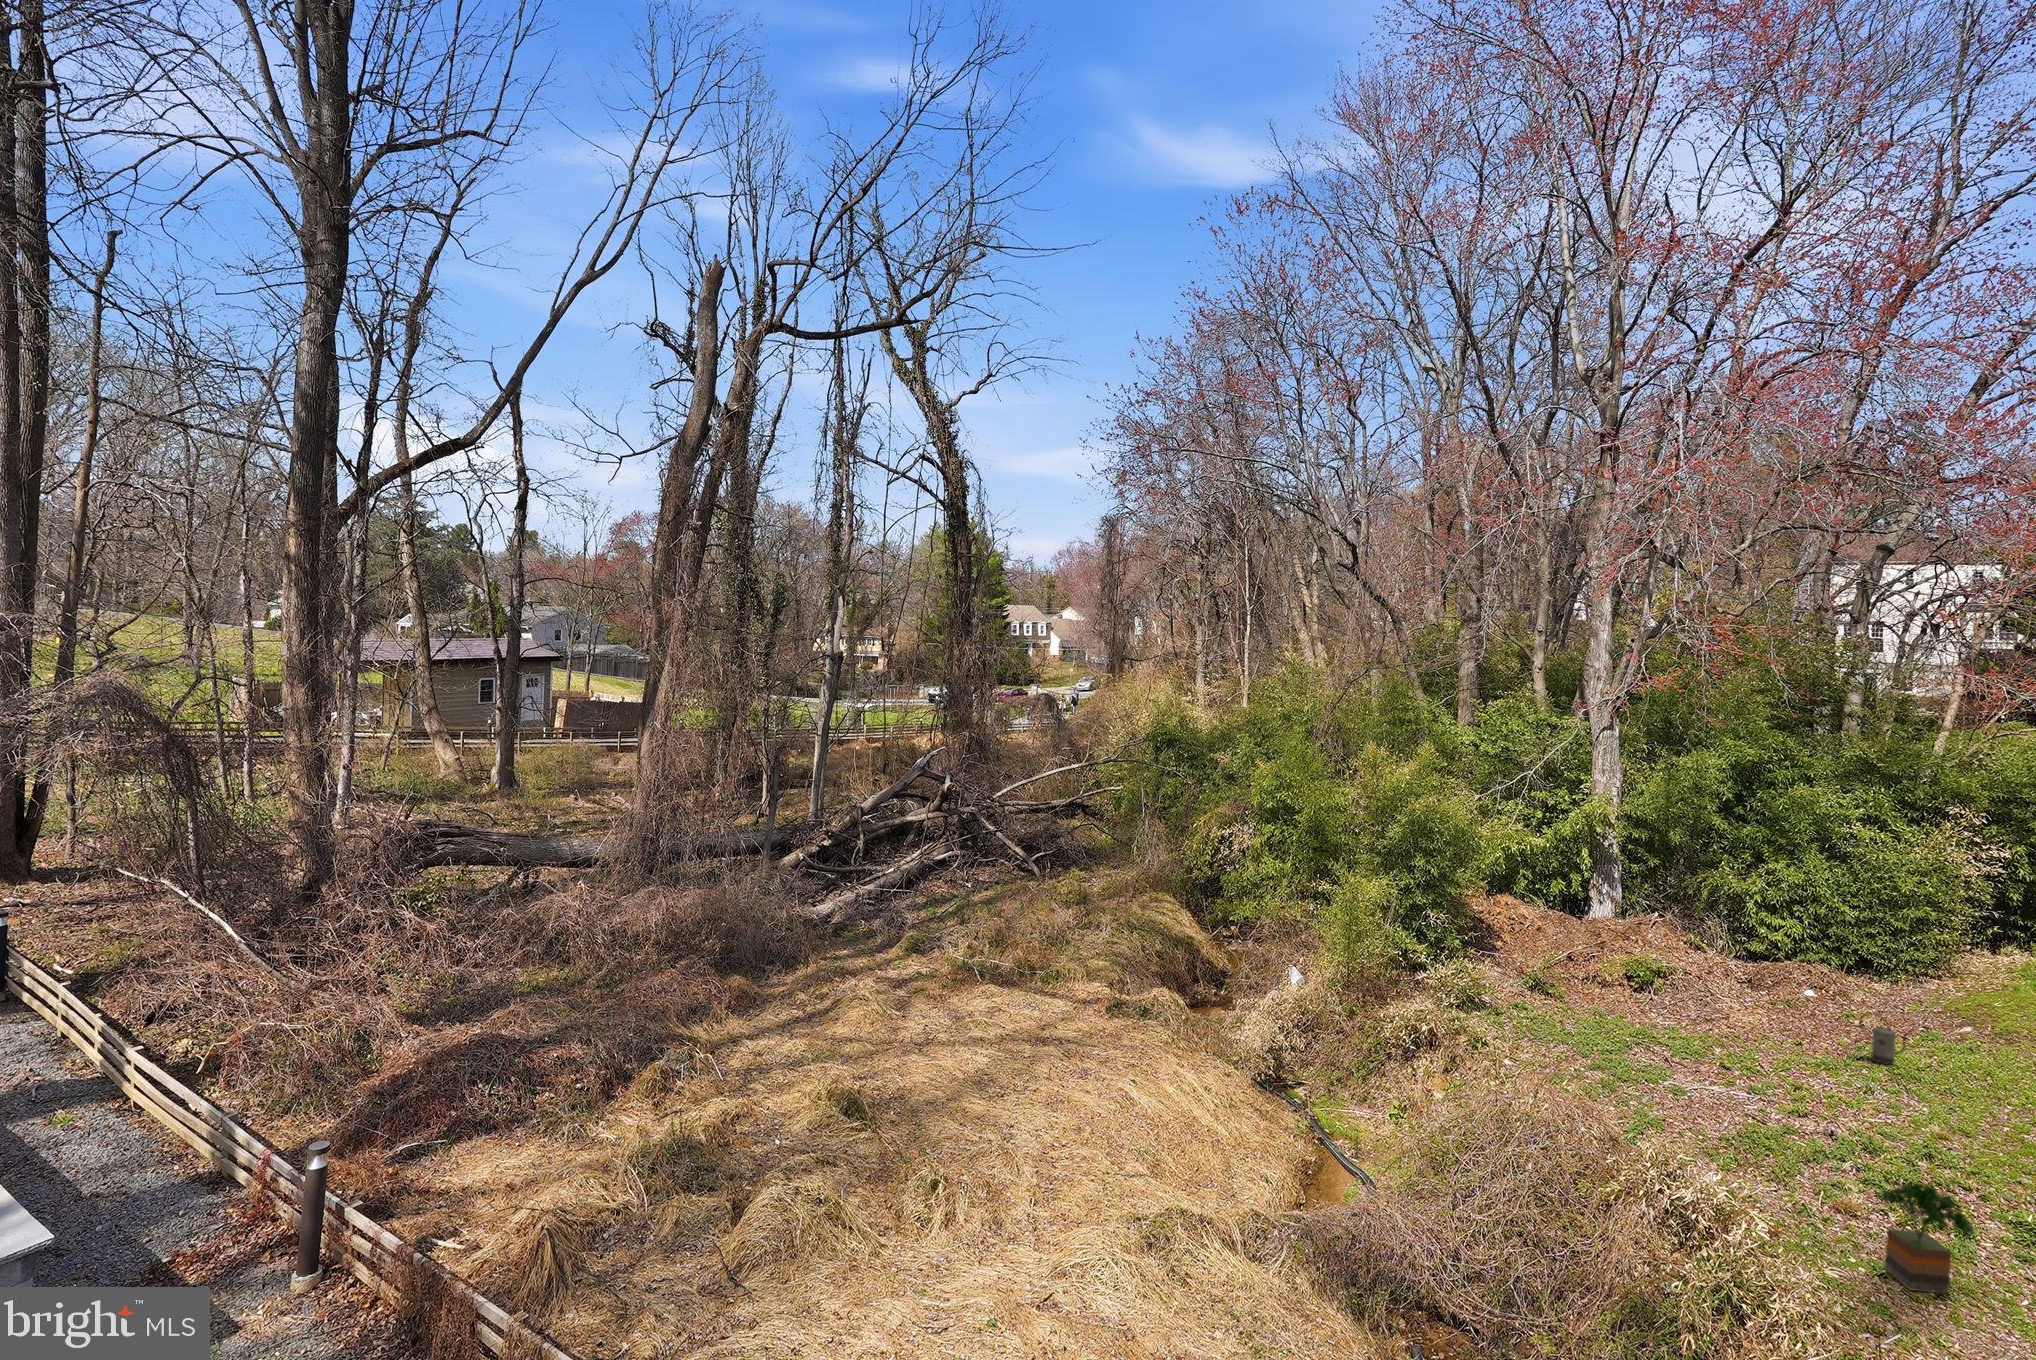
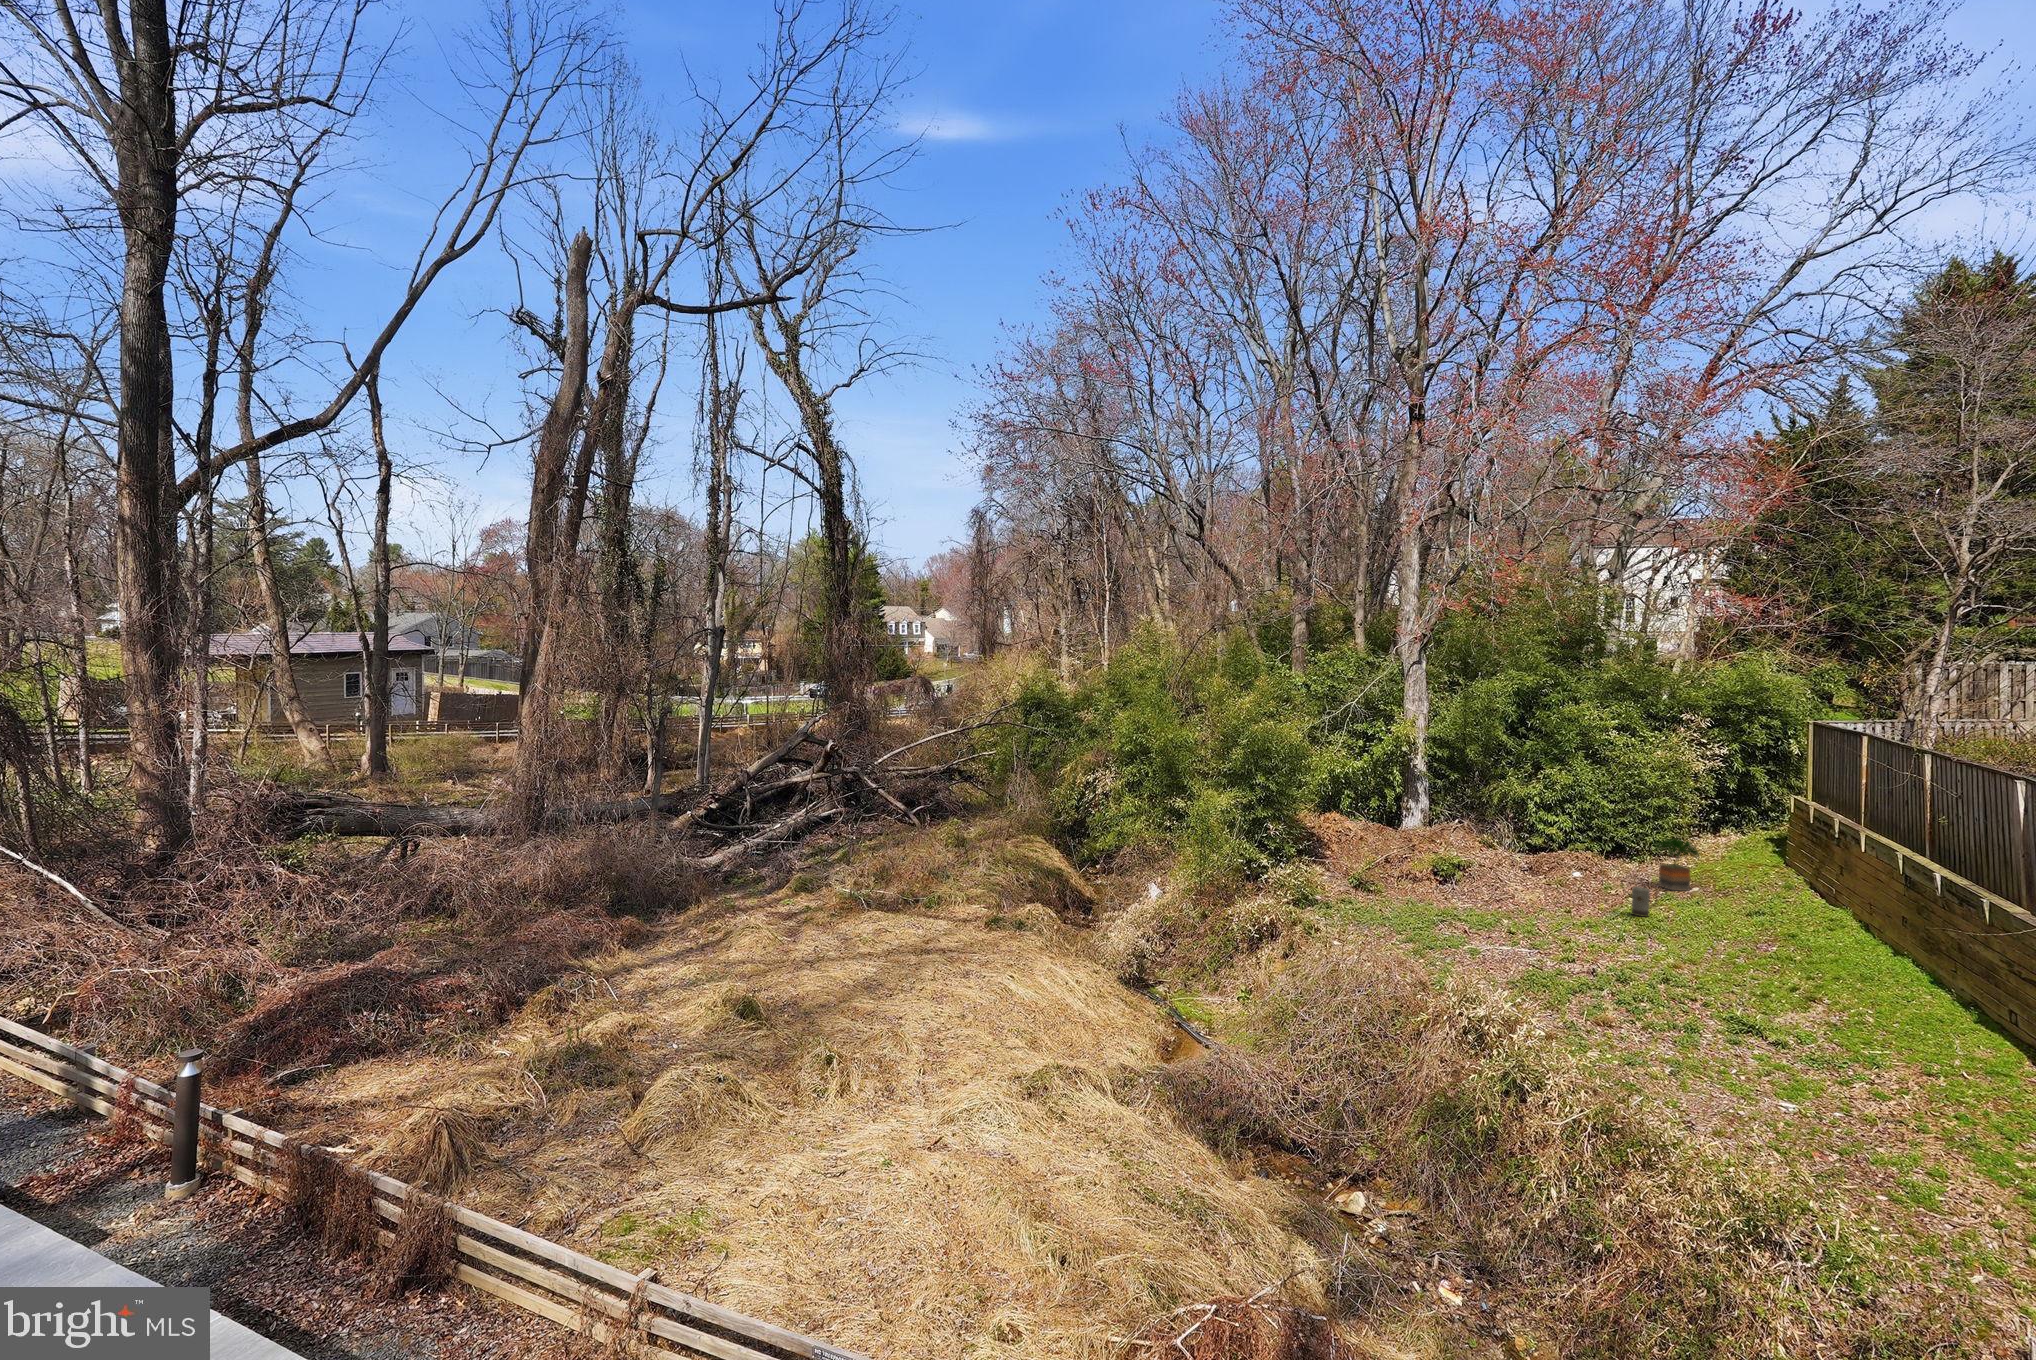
potted tree: present [1881,1183,1973,1294] -> present [1656,838,1699,891]

